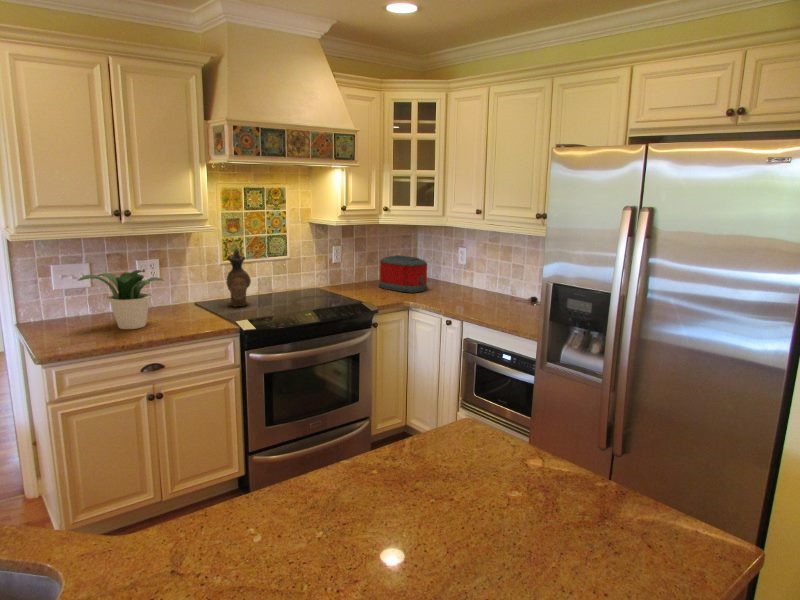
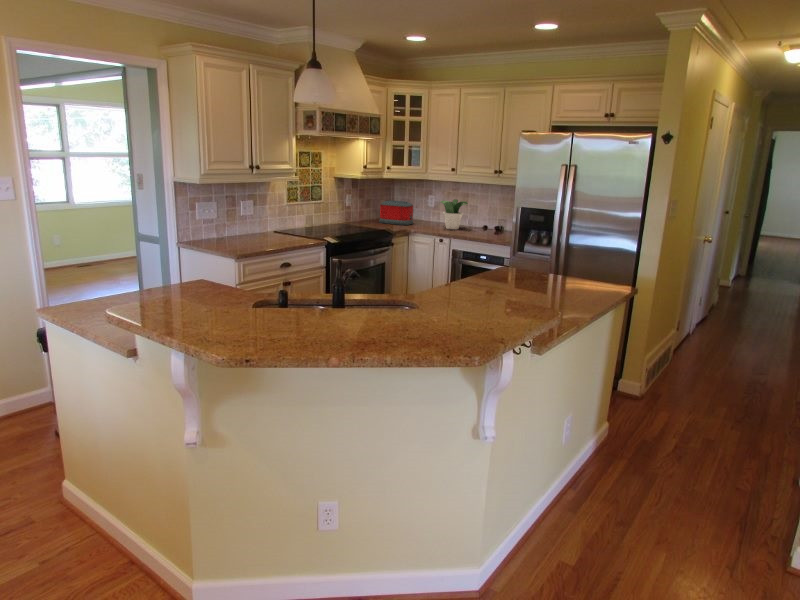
ceramic pitcher: present [226,248,251,306] -> none [299,193,316,233]
potted plant: present [78,270,164,329] -> present [441,199,468,229]

